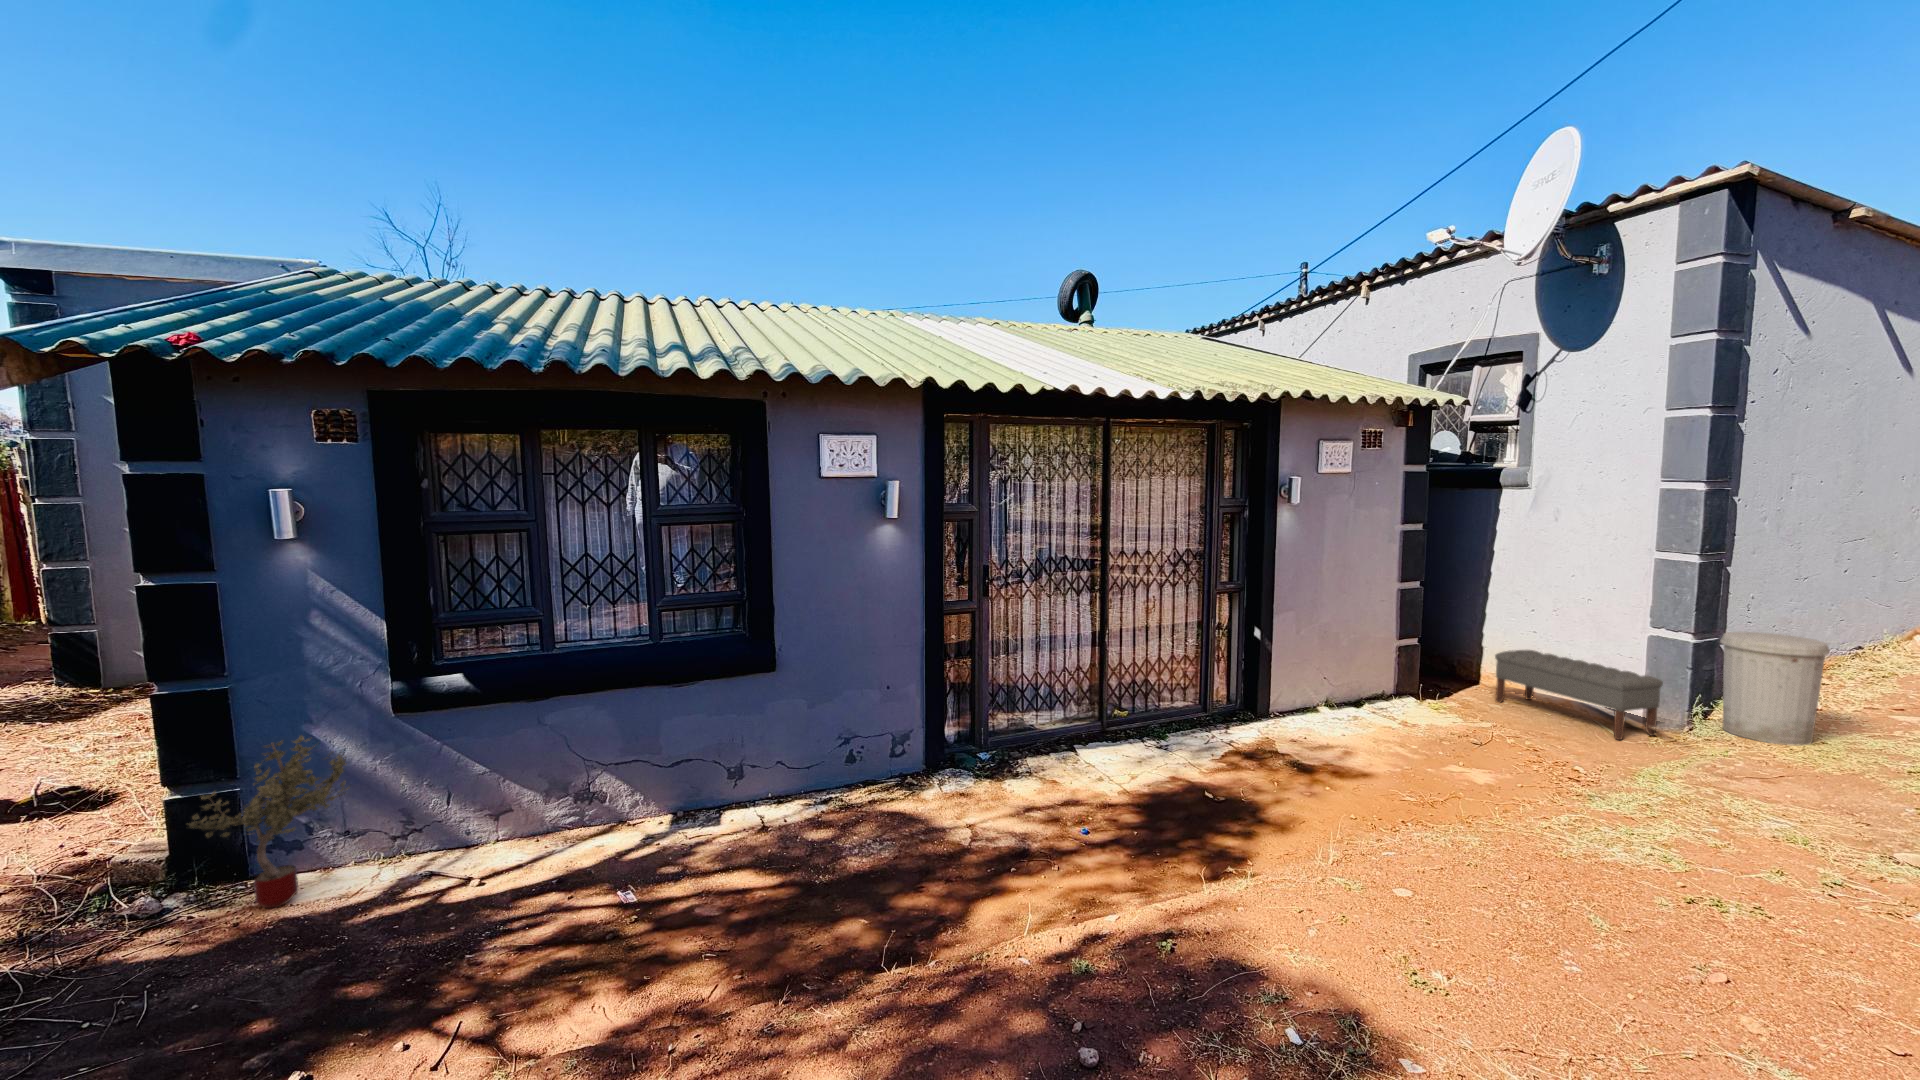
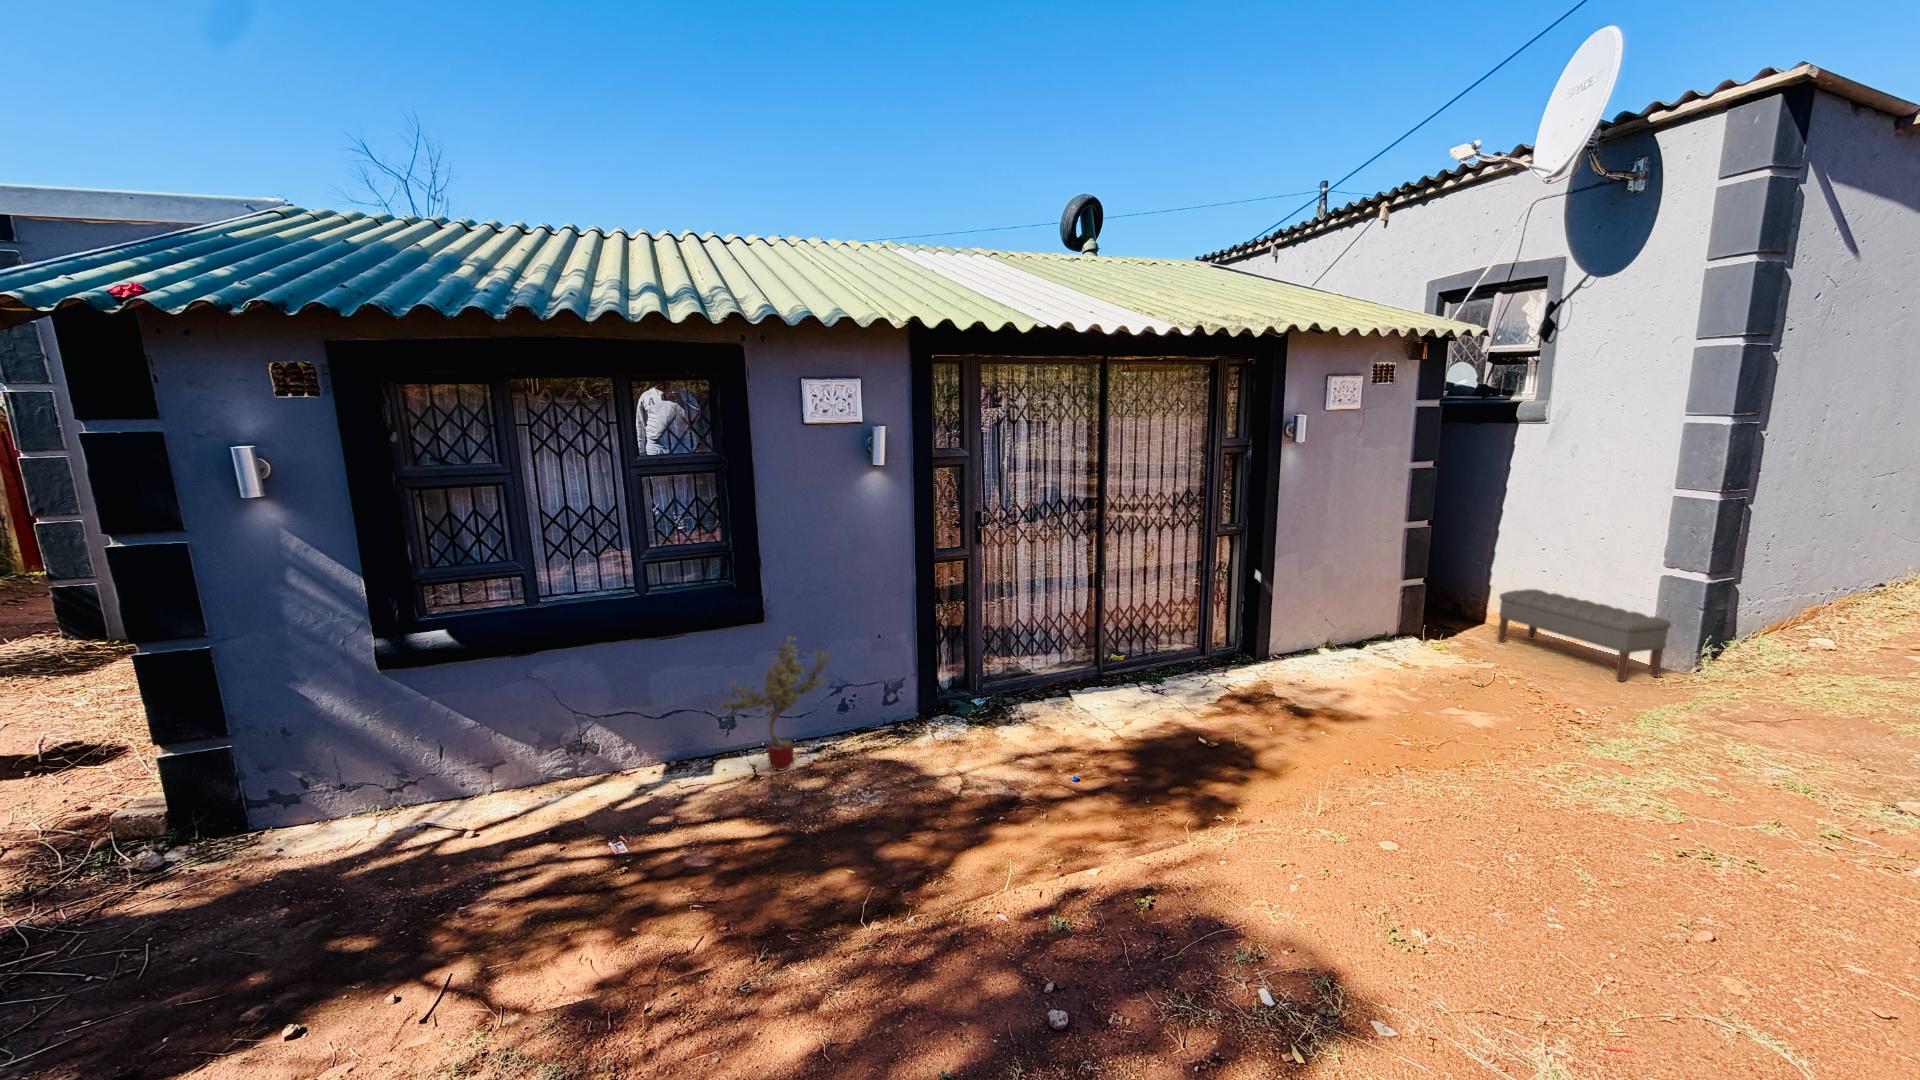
trash can: present [1720,632,1830,746] -> none [1729,572,1850,688]
potted tree: present [189,735,349,908] -> present [722,635,831,770]

